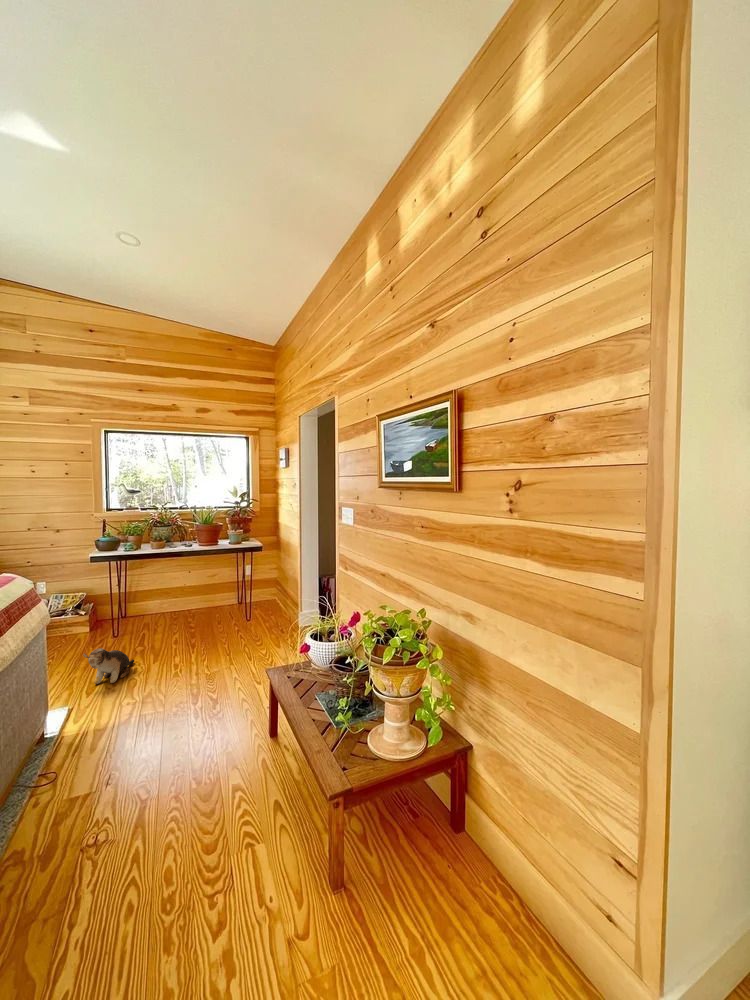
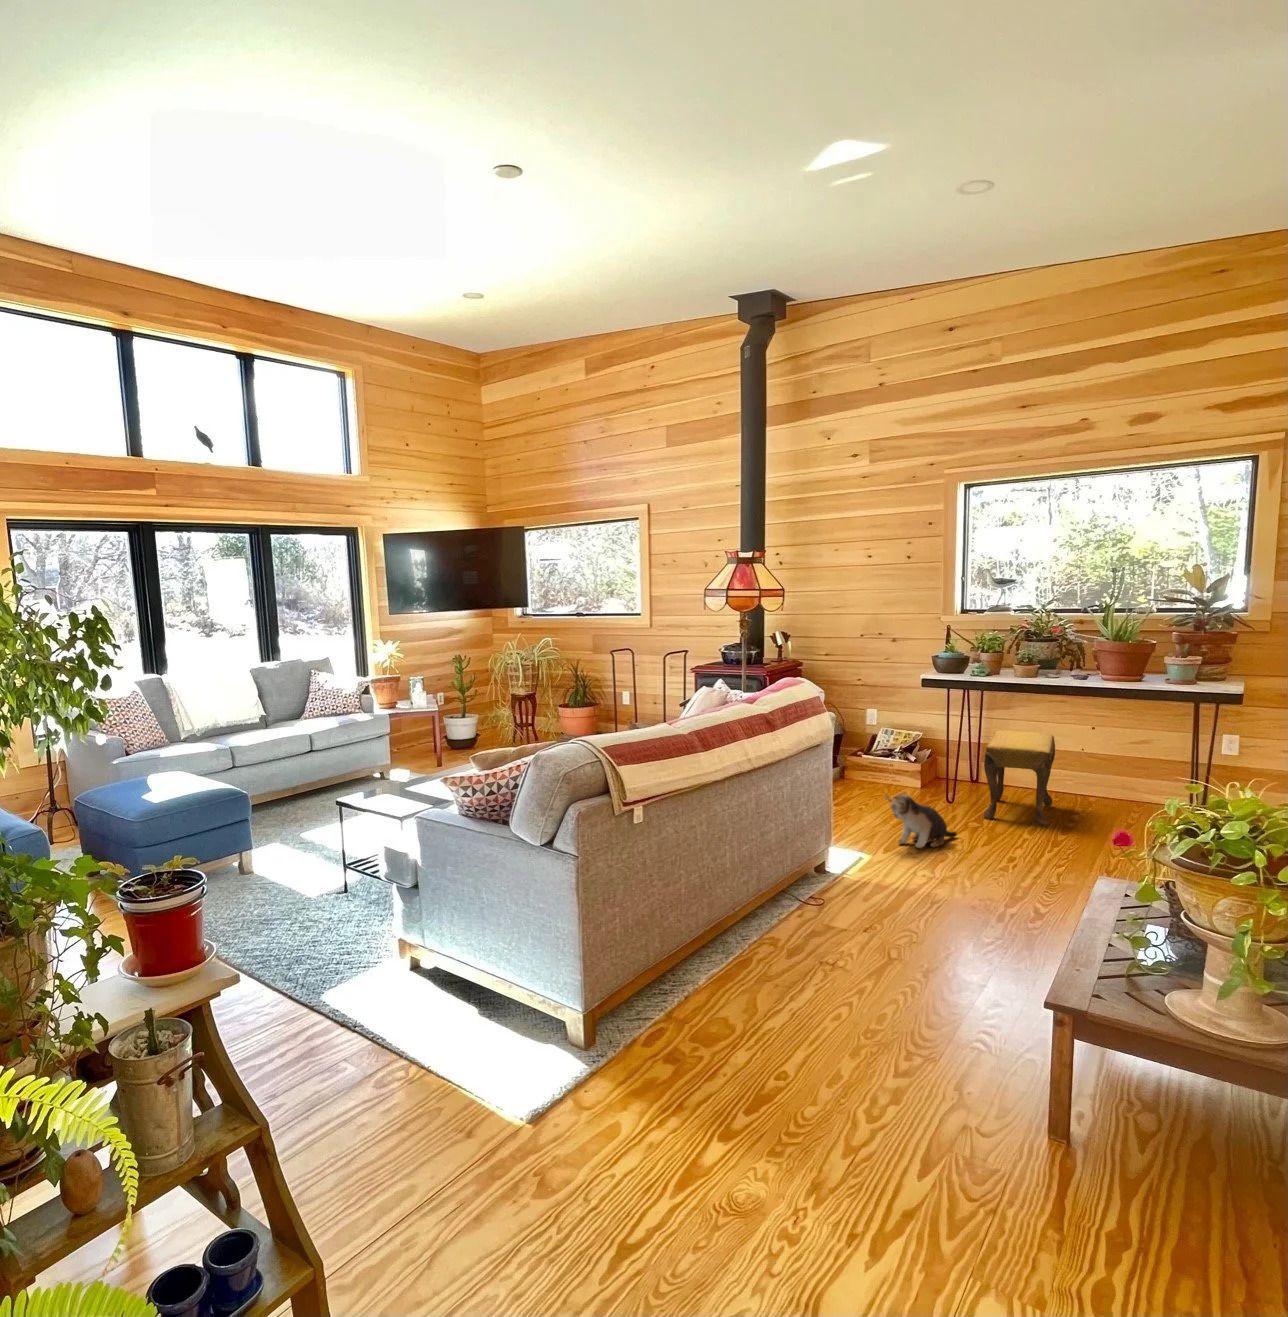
footstool: none [141,579,183,641] -> present [984,730,1055,826]

